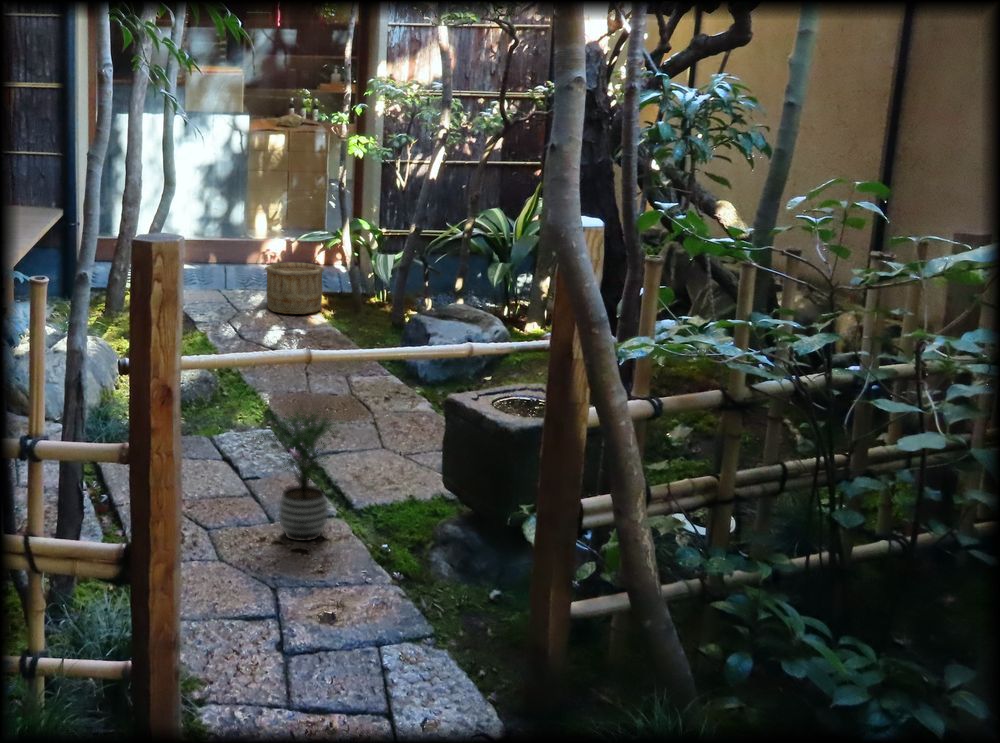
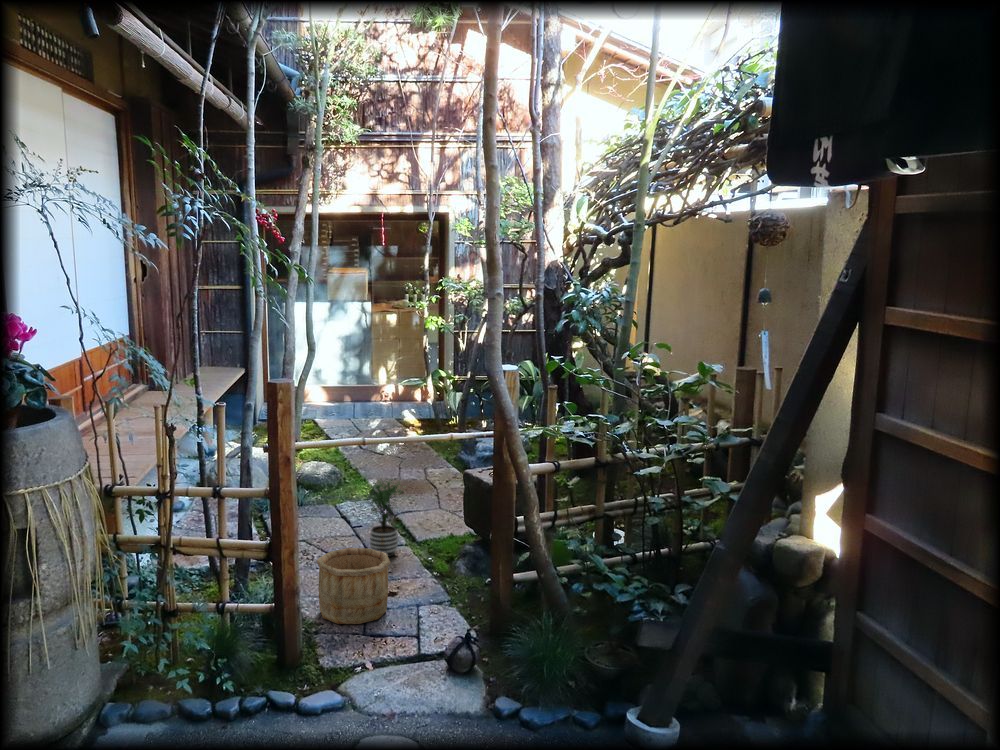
wooden bucket: present [265,262,324,314] -> present [317,548,391,624]

